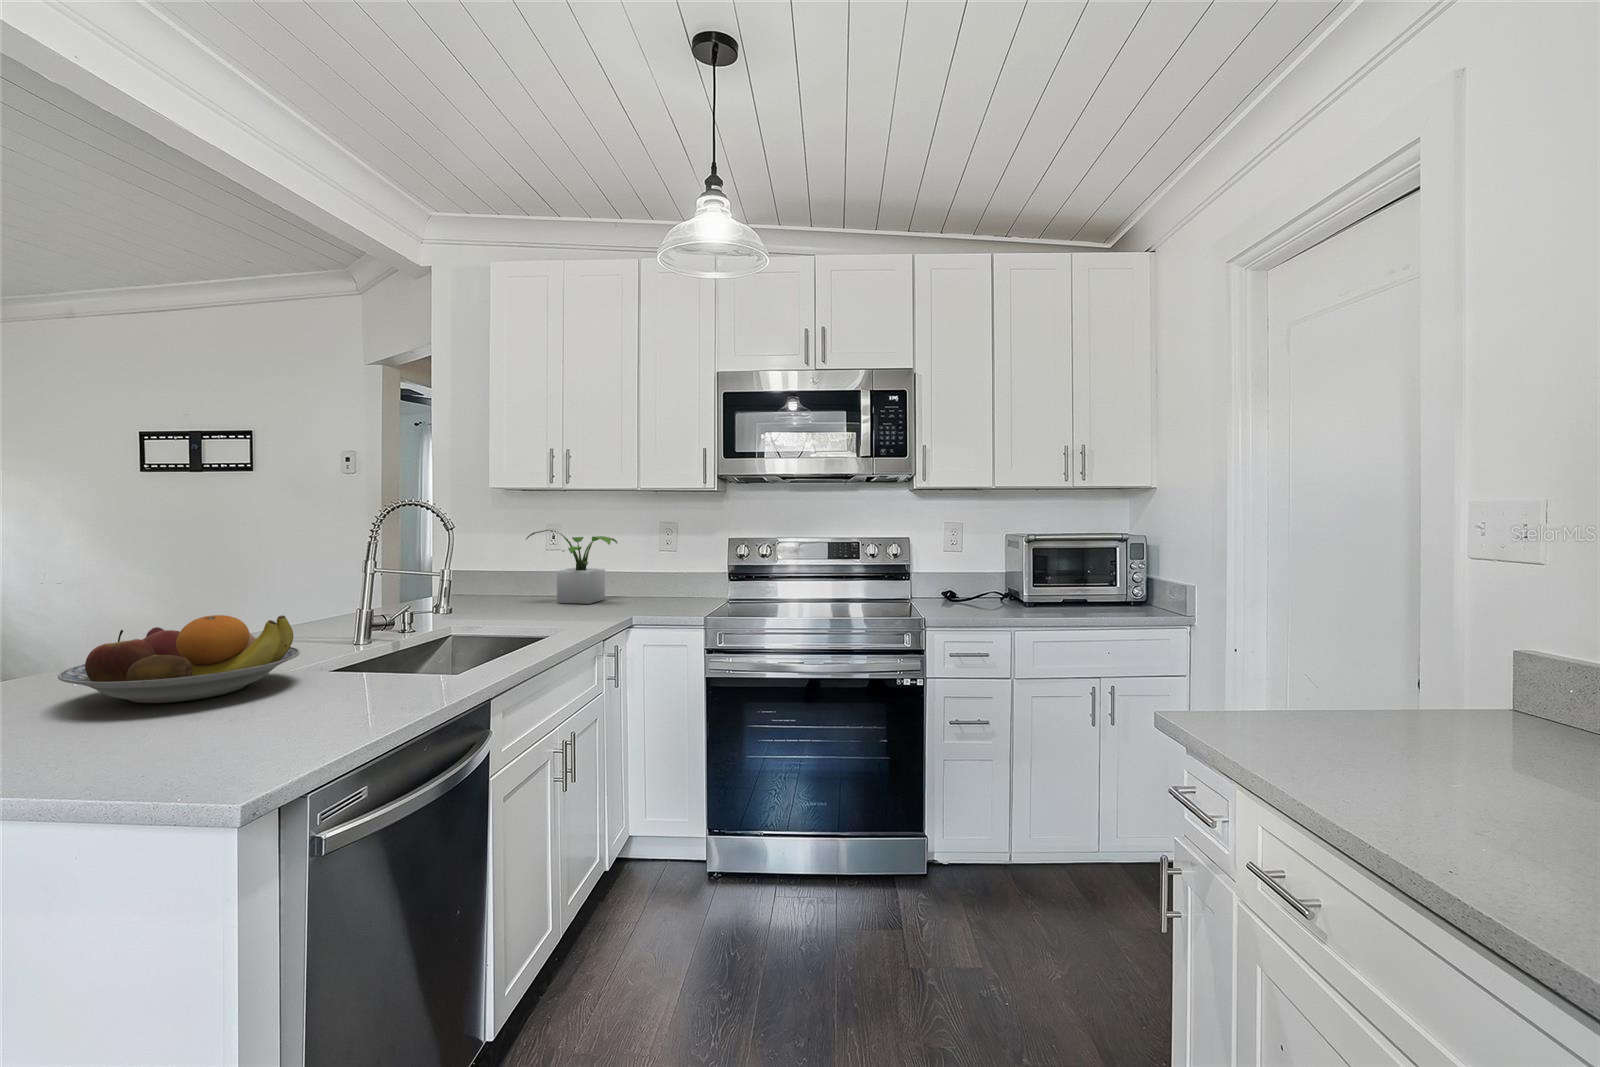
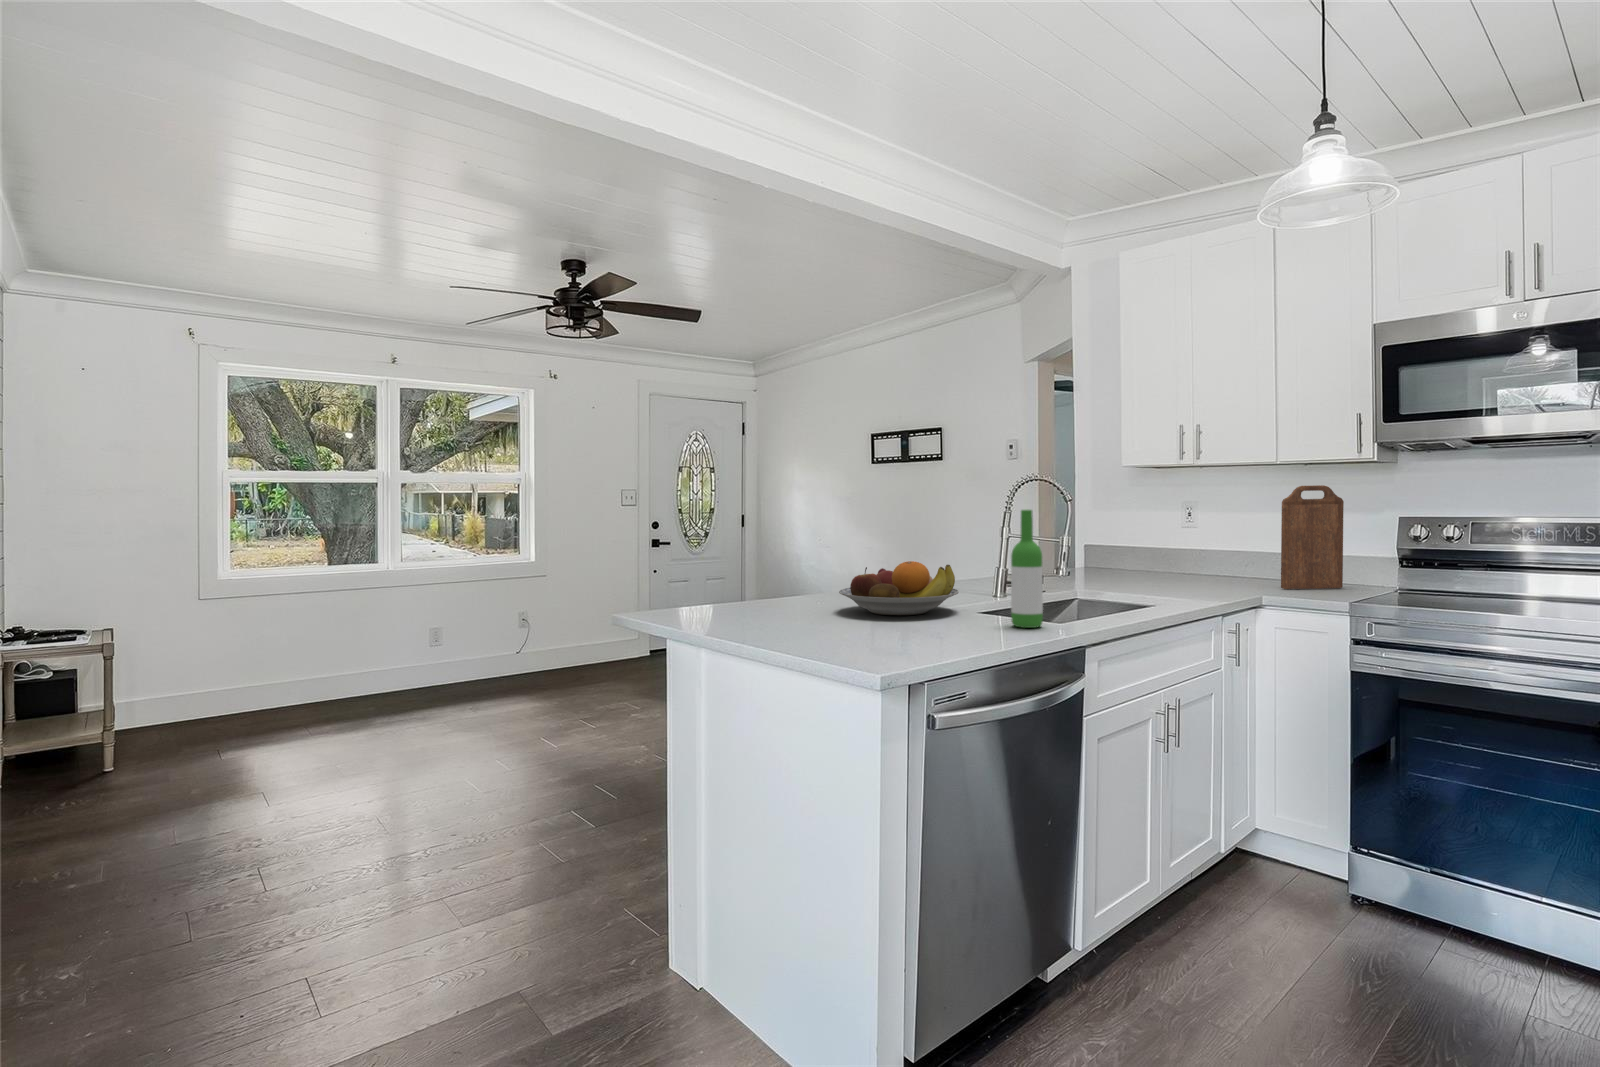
cutting board: none [644,515,688,607] -> present [1281,485,1344,589]
potted plant: present [526,530,617,604] -> none [1153,504,1257,582]
wine bottle: none [389,540,433,695] -> present [1011,510,1043,628]

